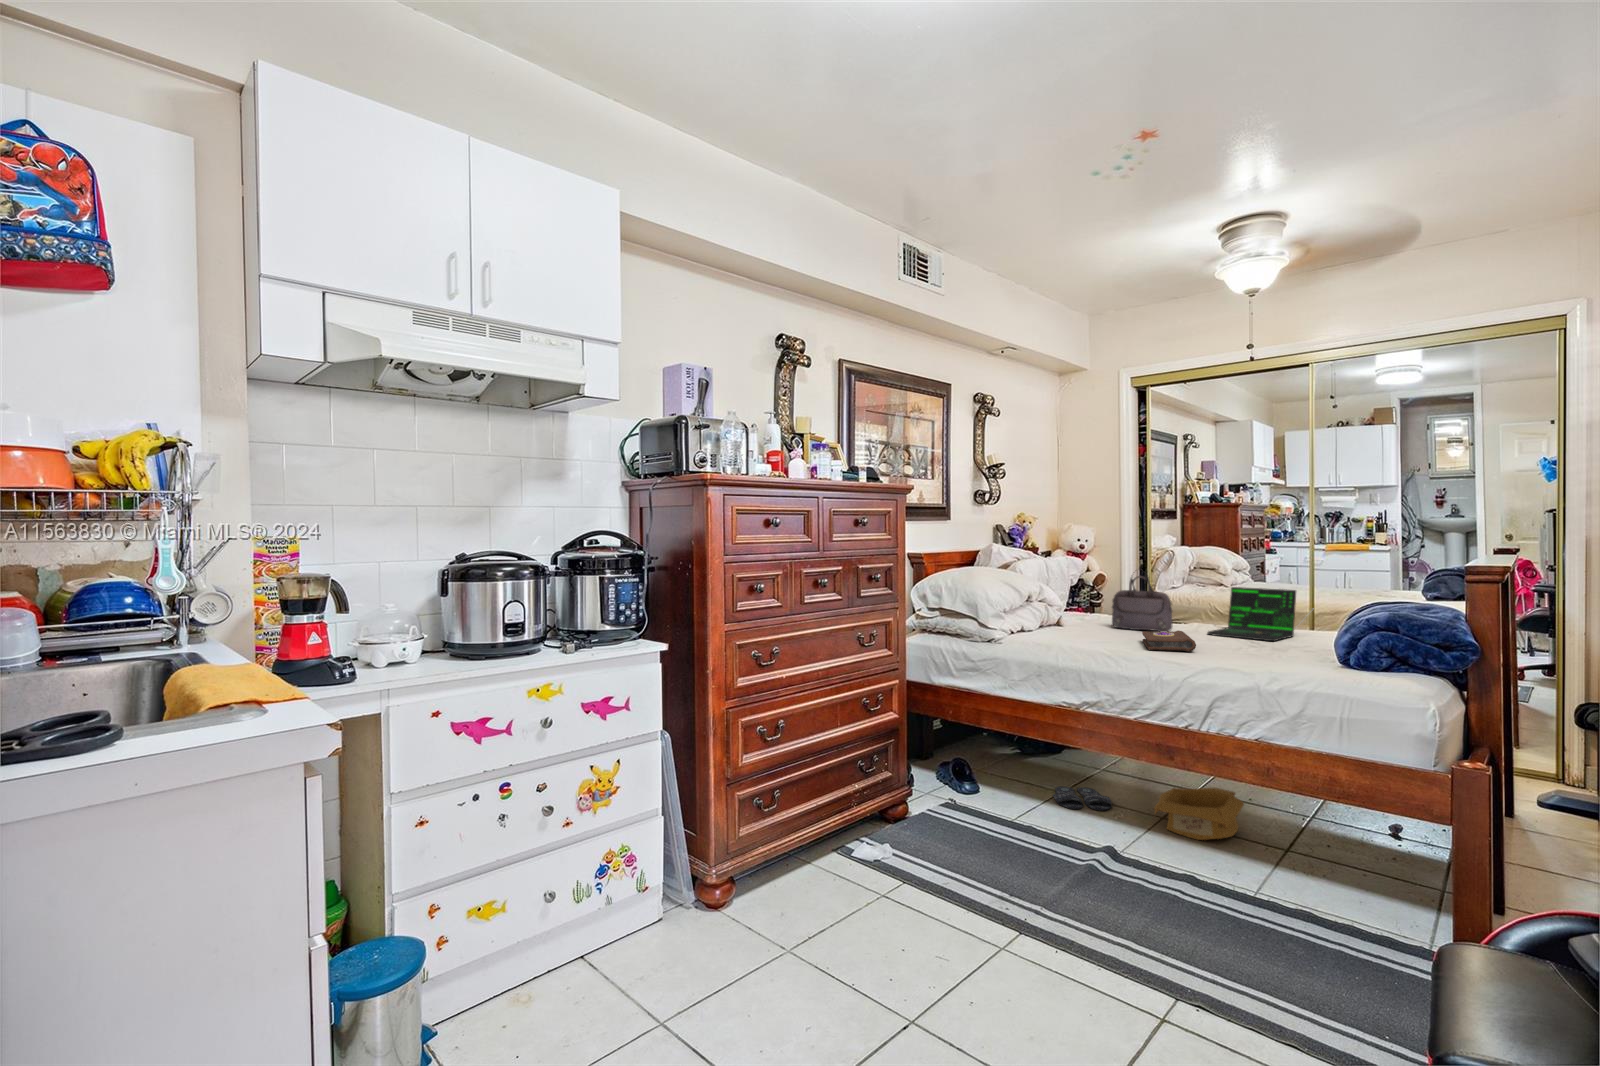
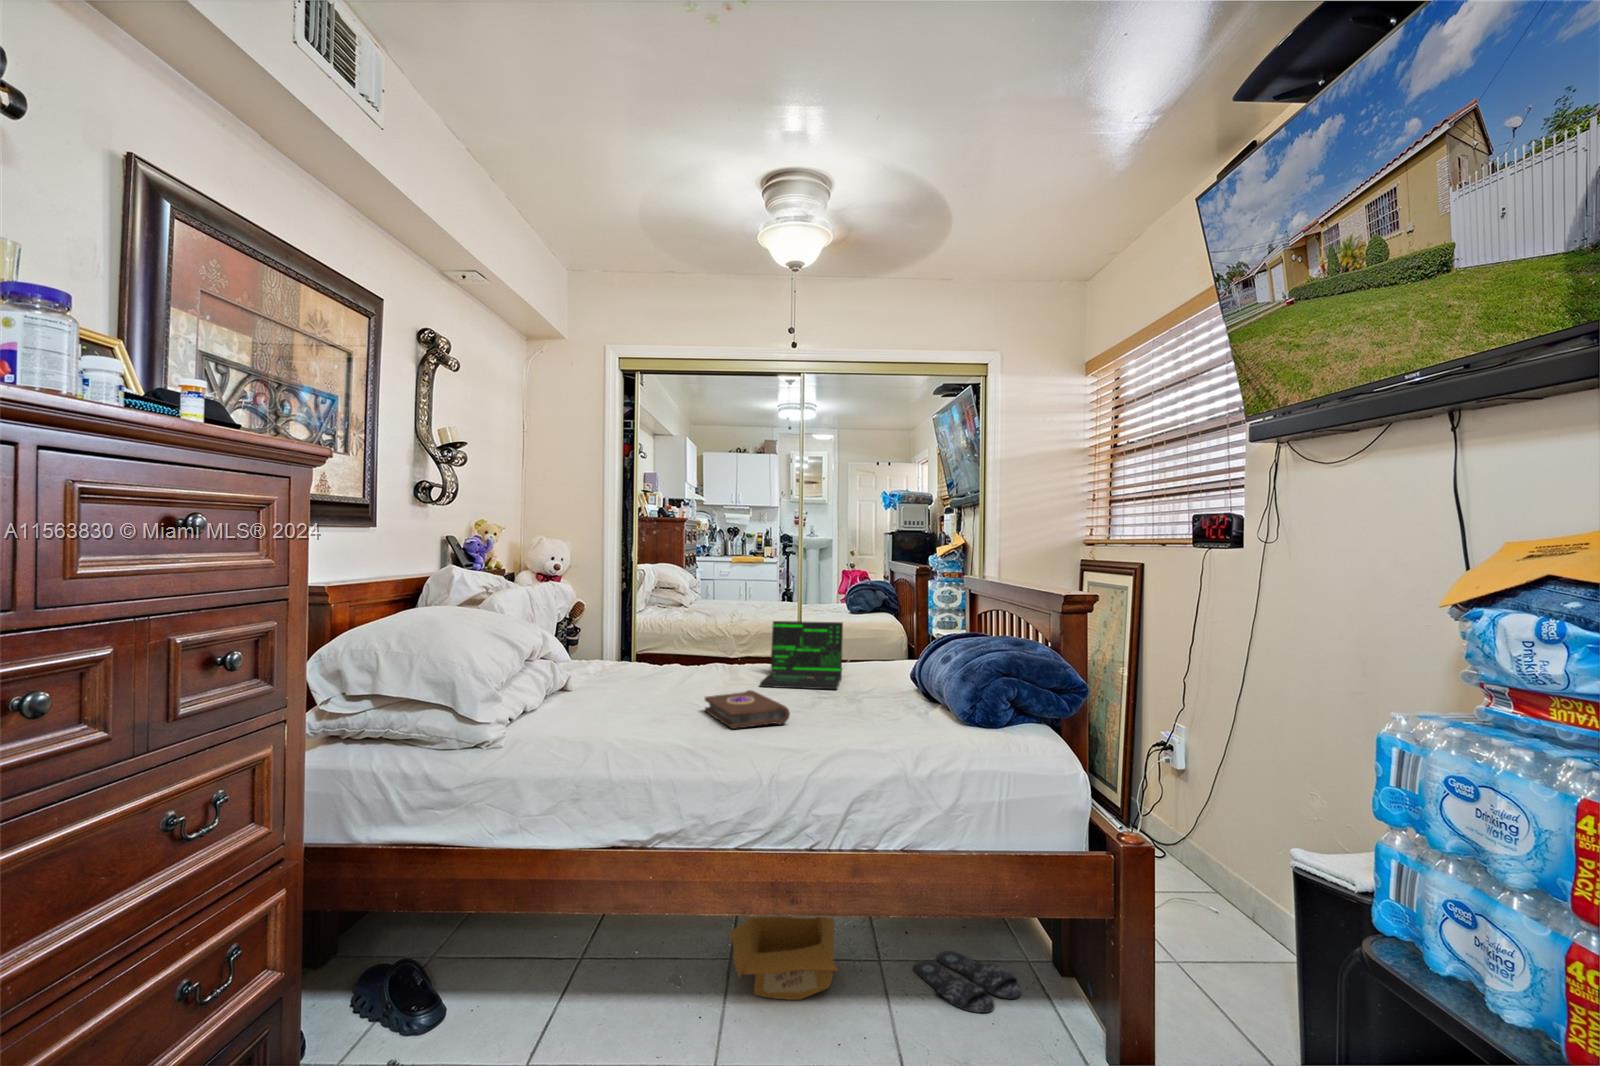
handbag: present [1112,576,1172,631] -> none [640,603,720,689]
slippers: present [1053,786,1112,811] -> present [914,951,1021,1013]

